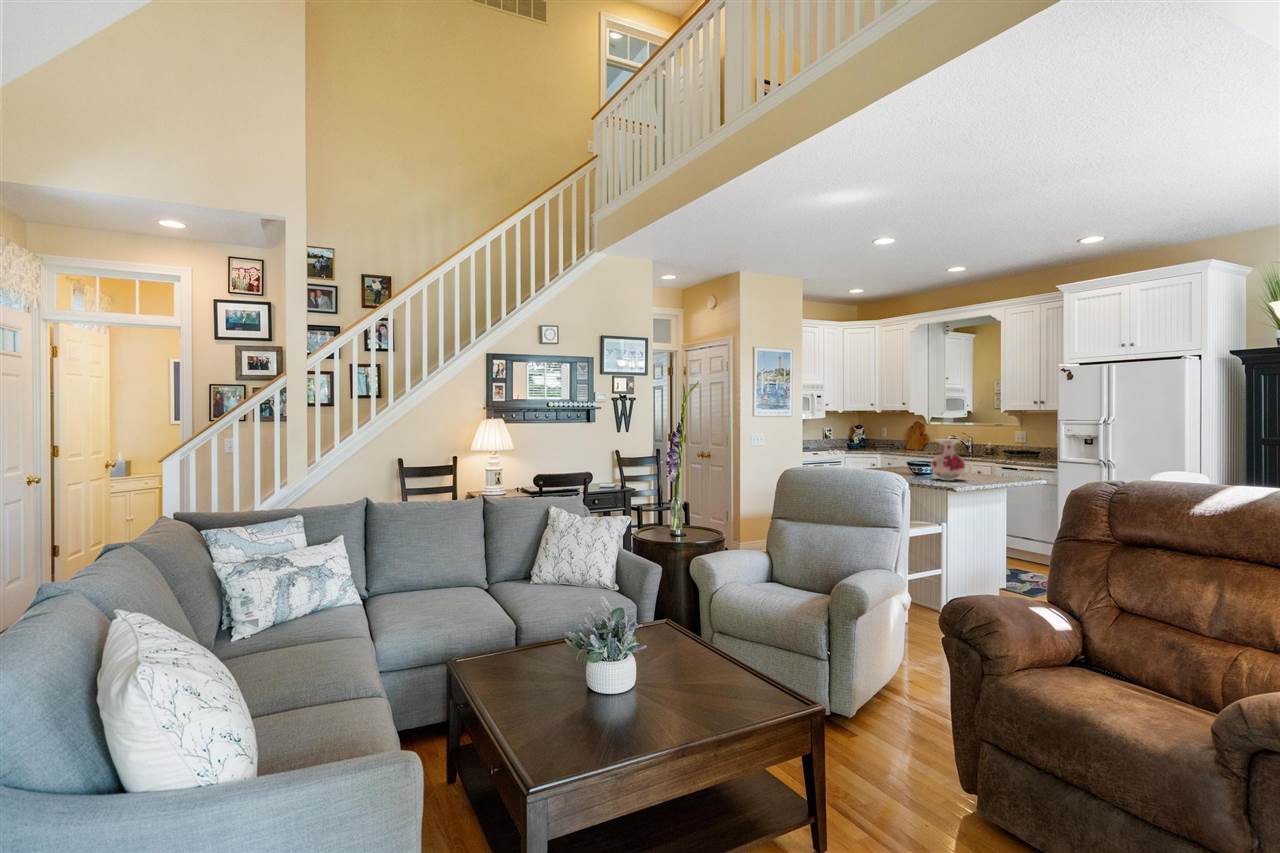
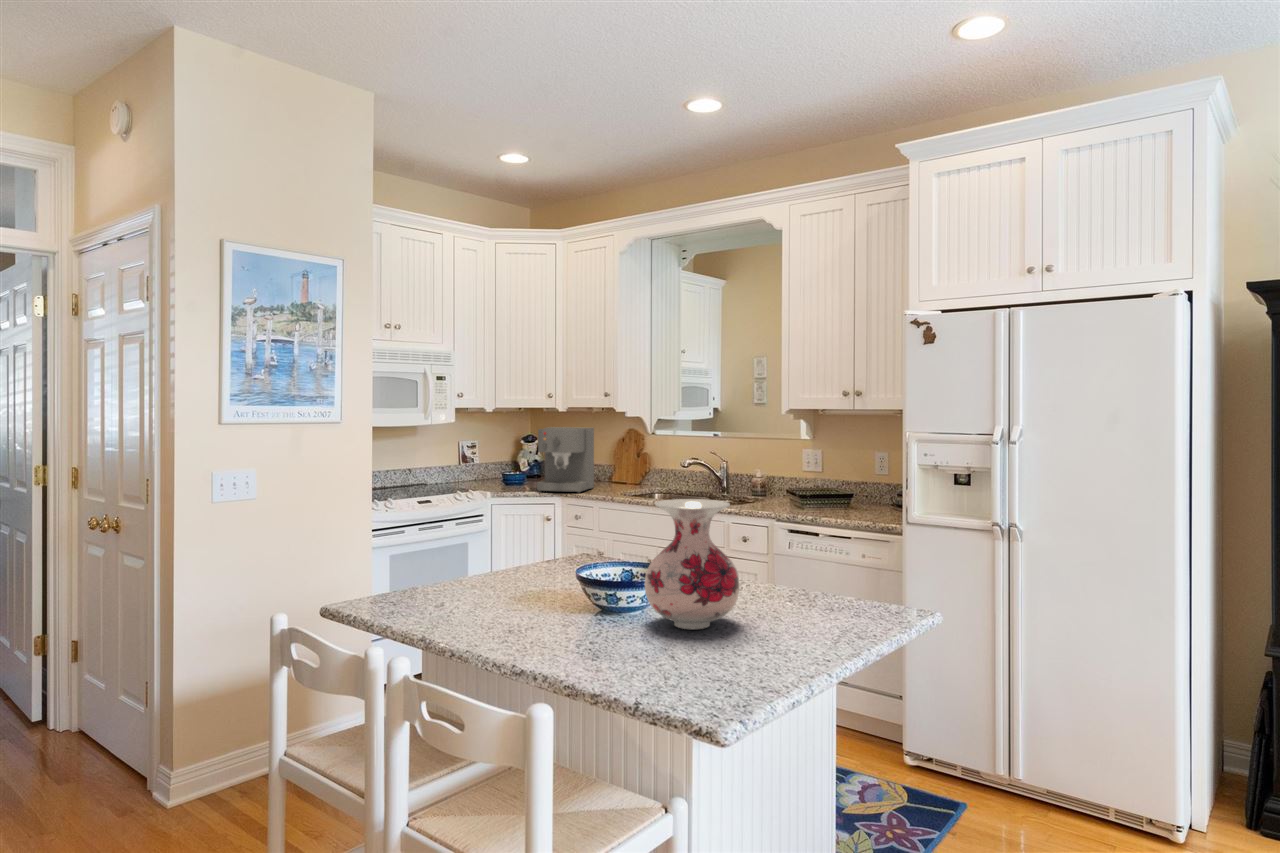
coffee maker: none [868,421,898,452] -> present [537,427,594,493]

